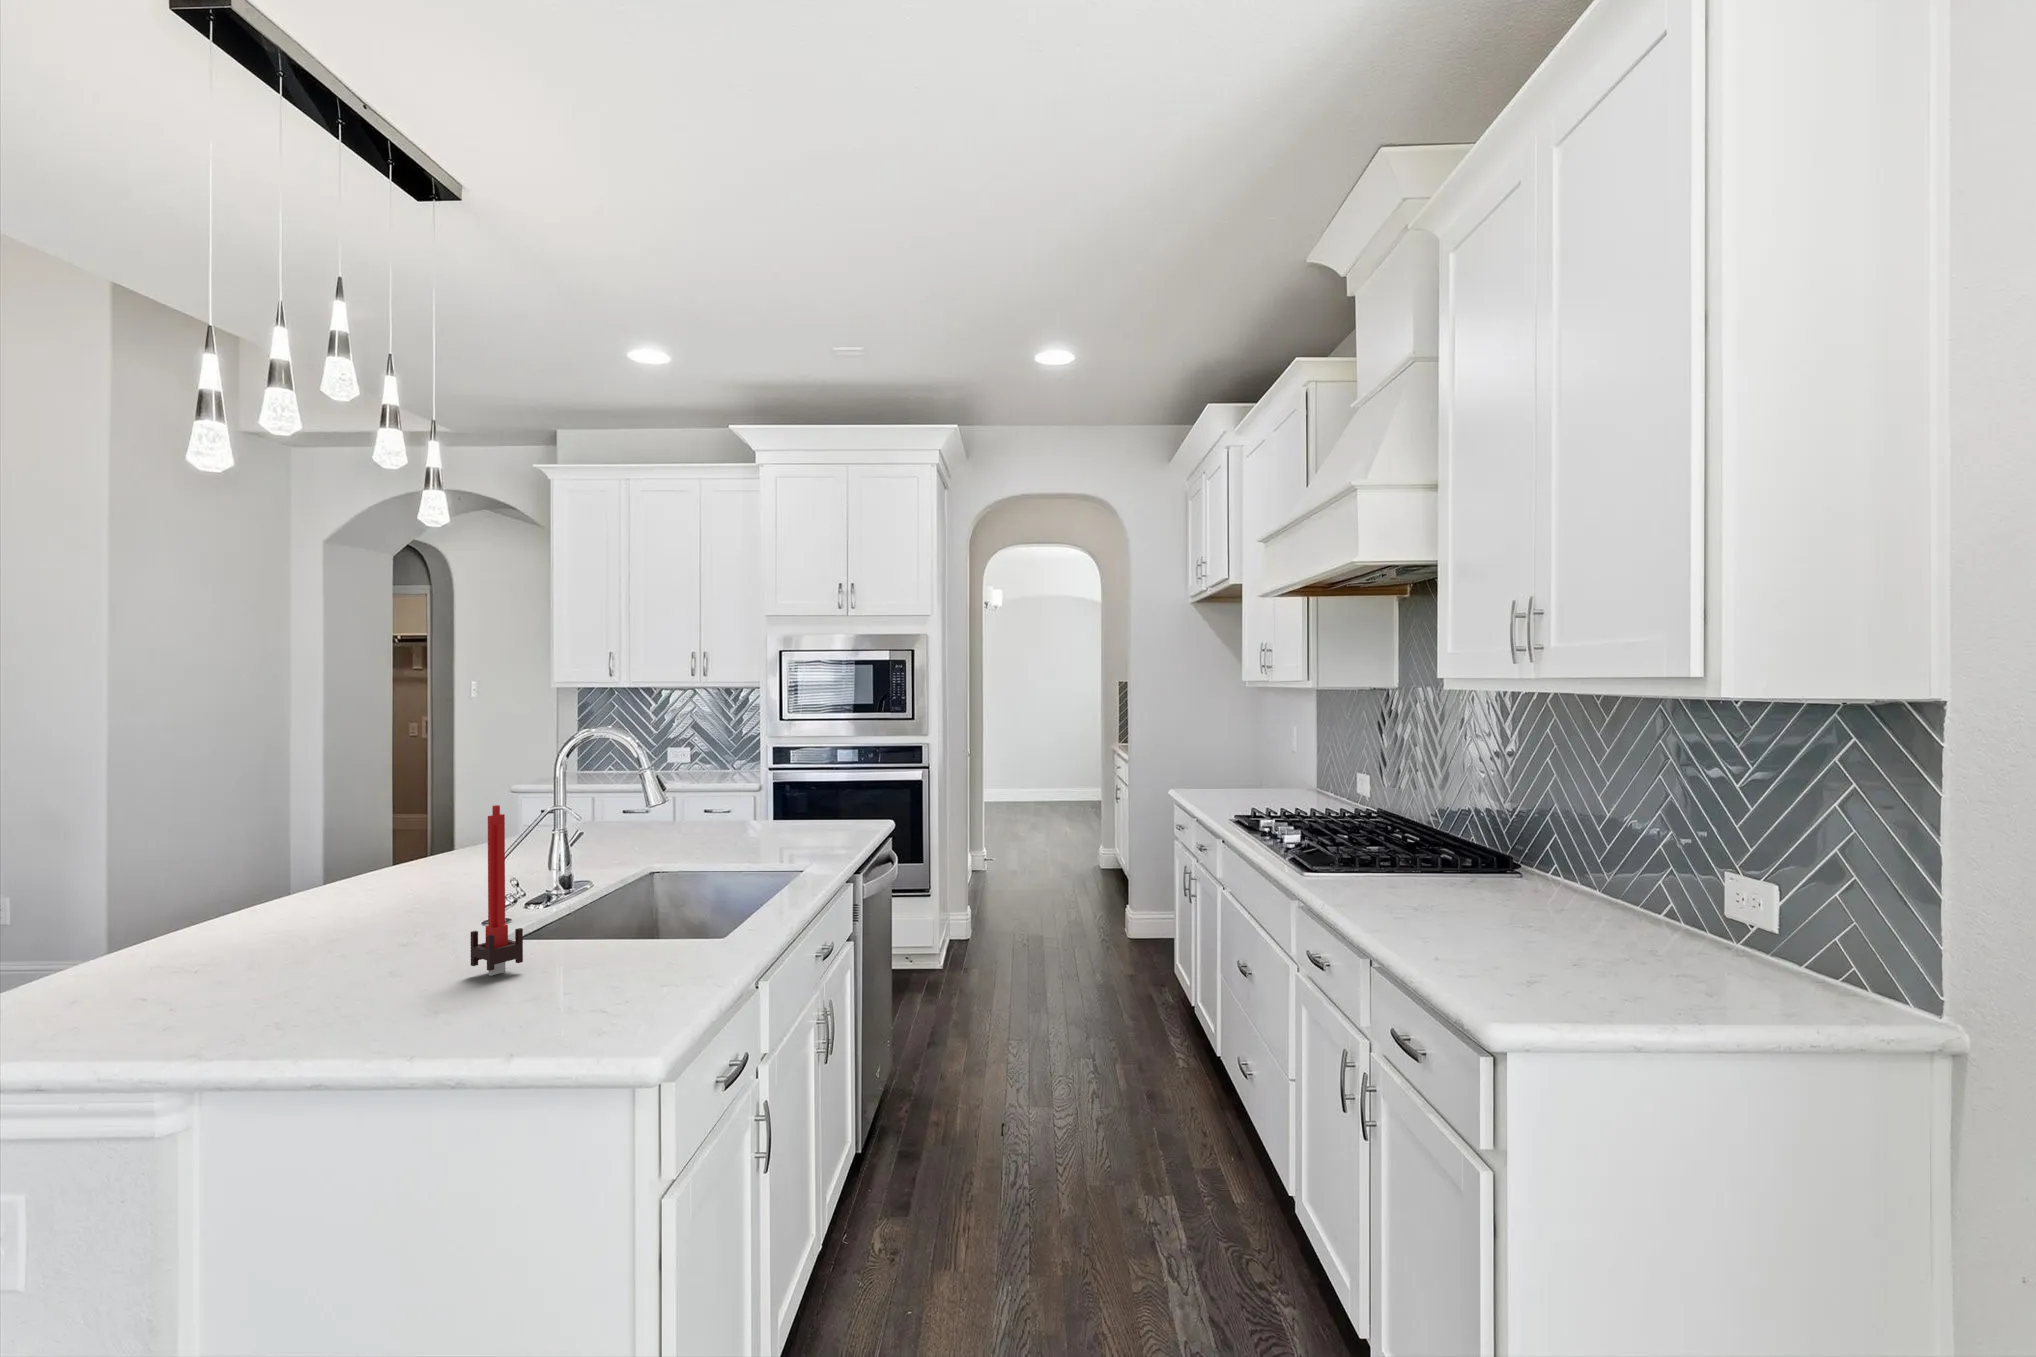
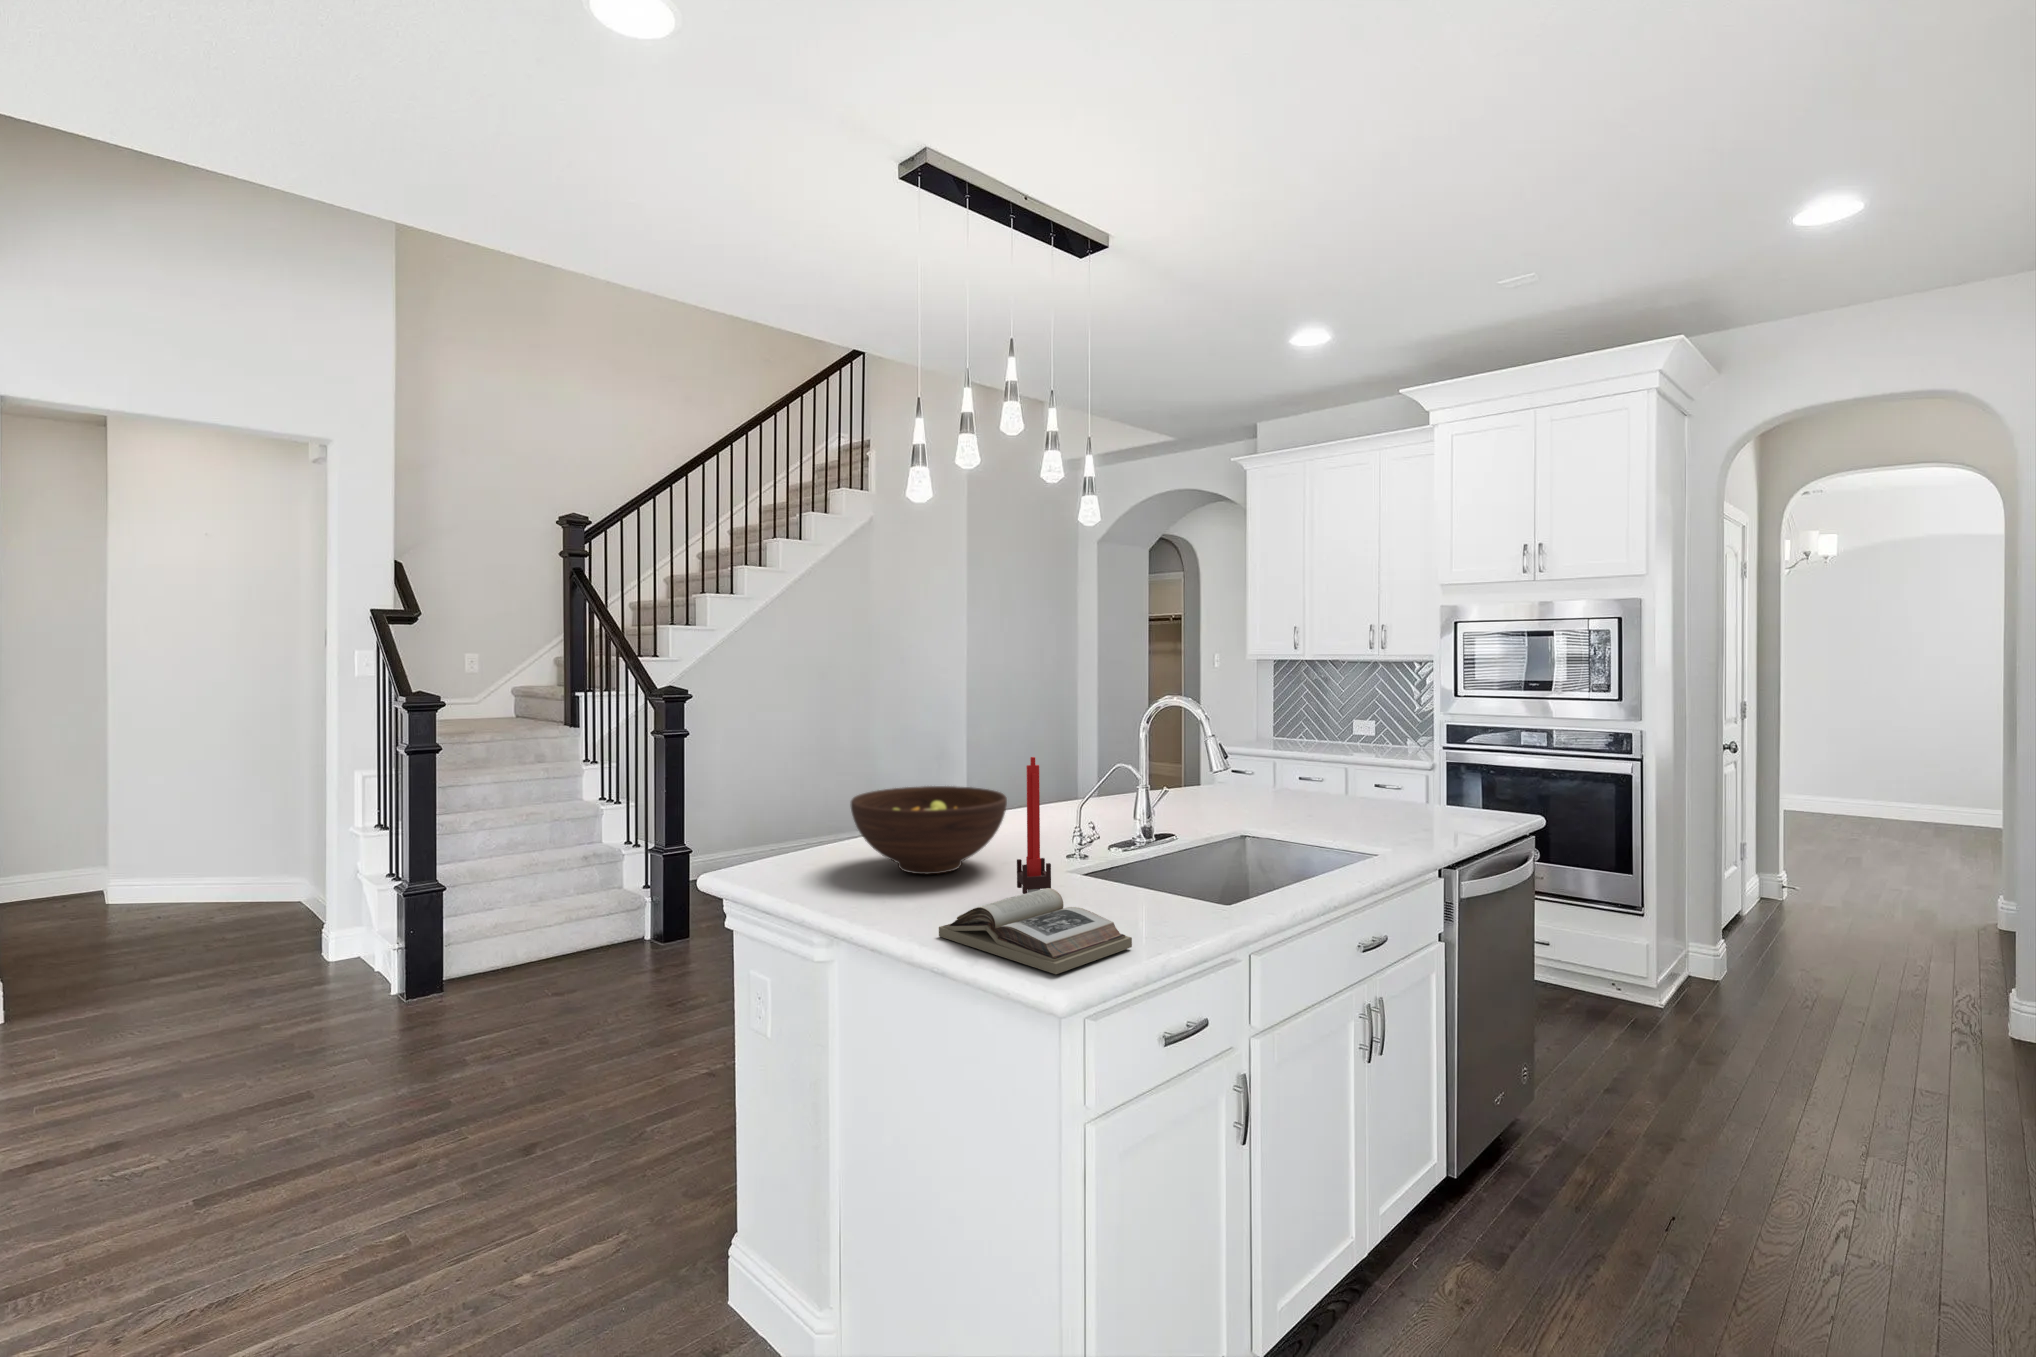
fruit bowl: none [158,856,422,982] -> present [851,786,1007,874]
book: none [421,952,673,1040] -> present [939,888,1132,974]

